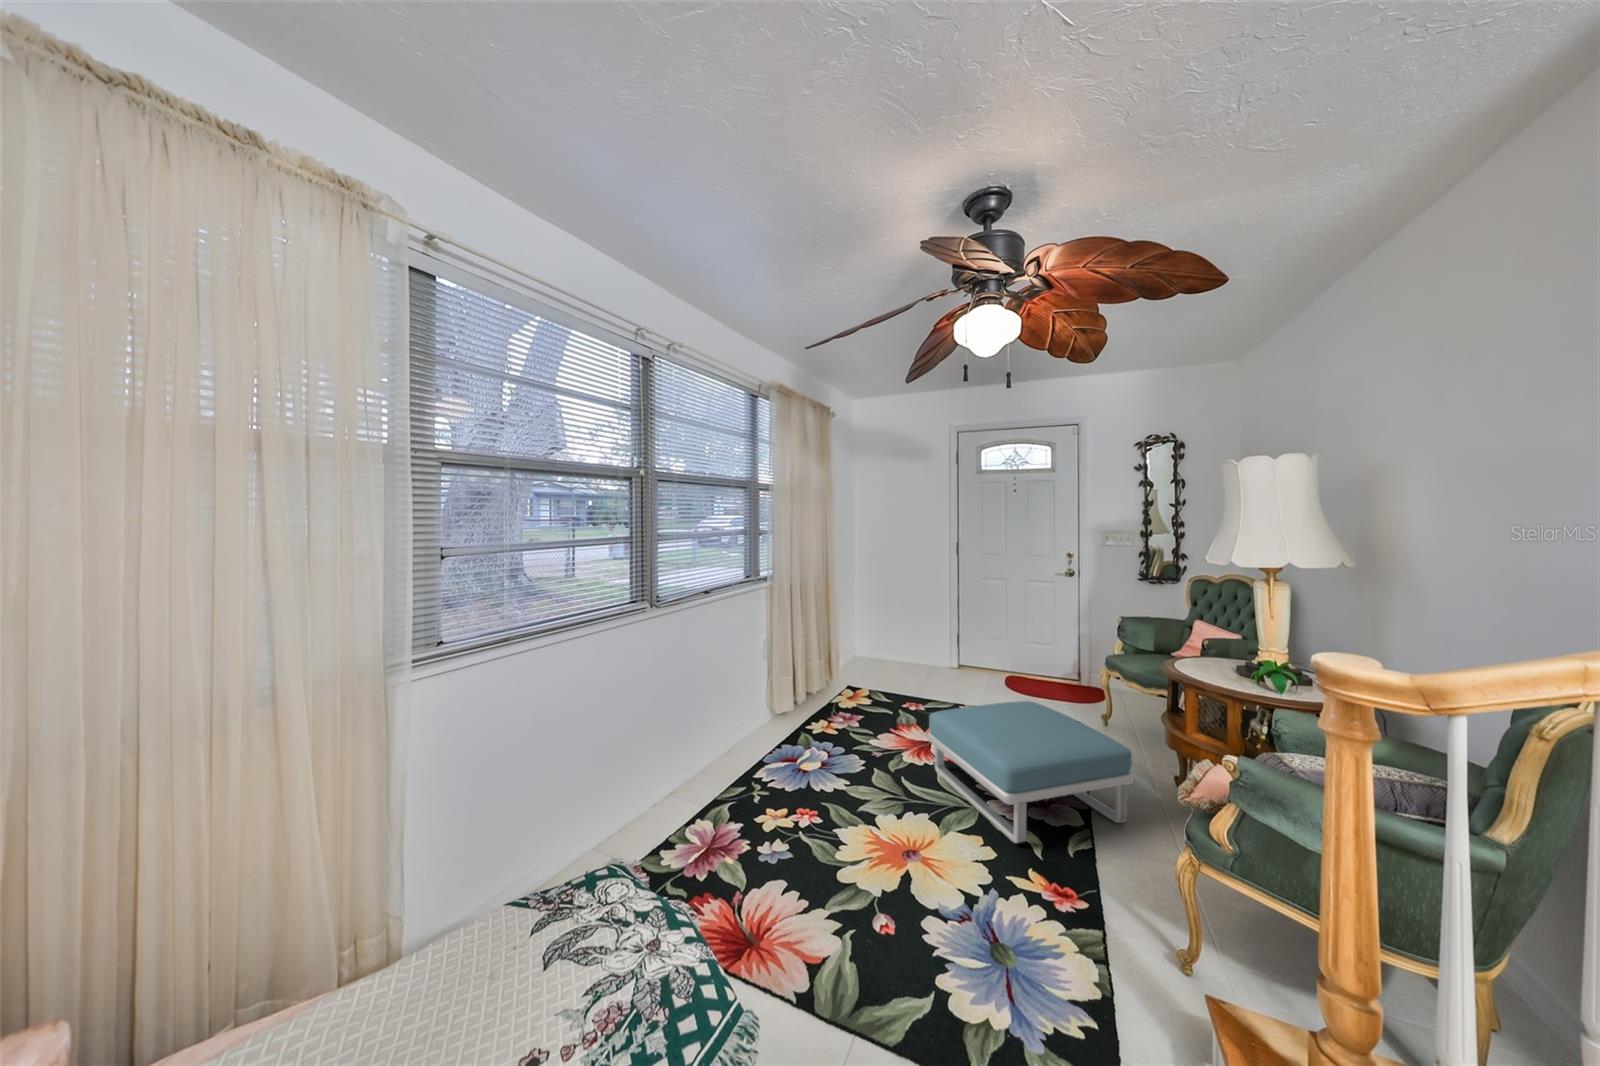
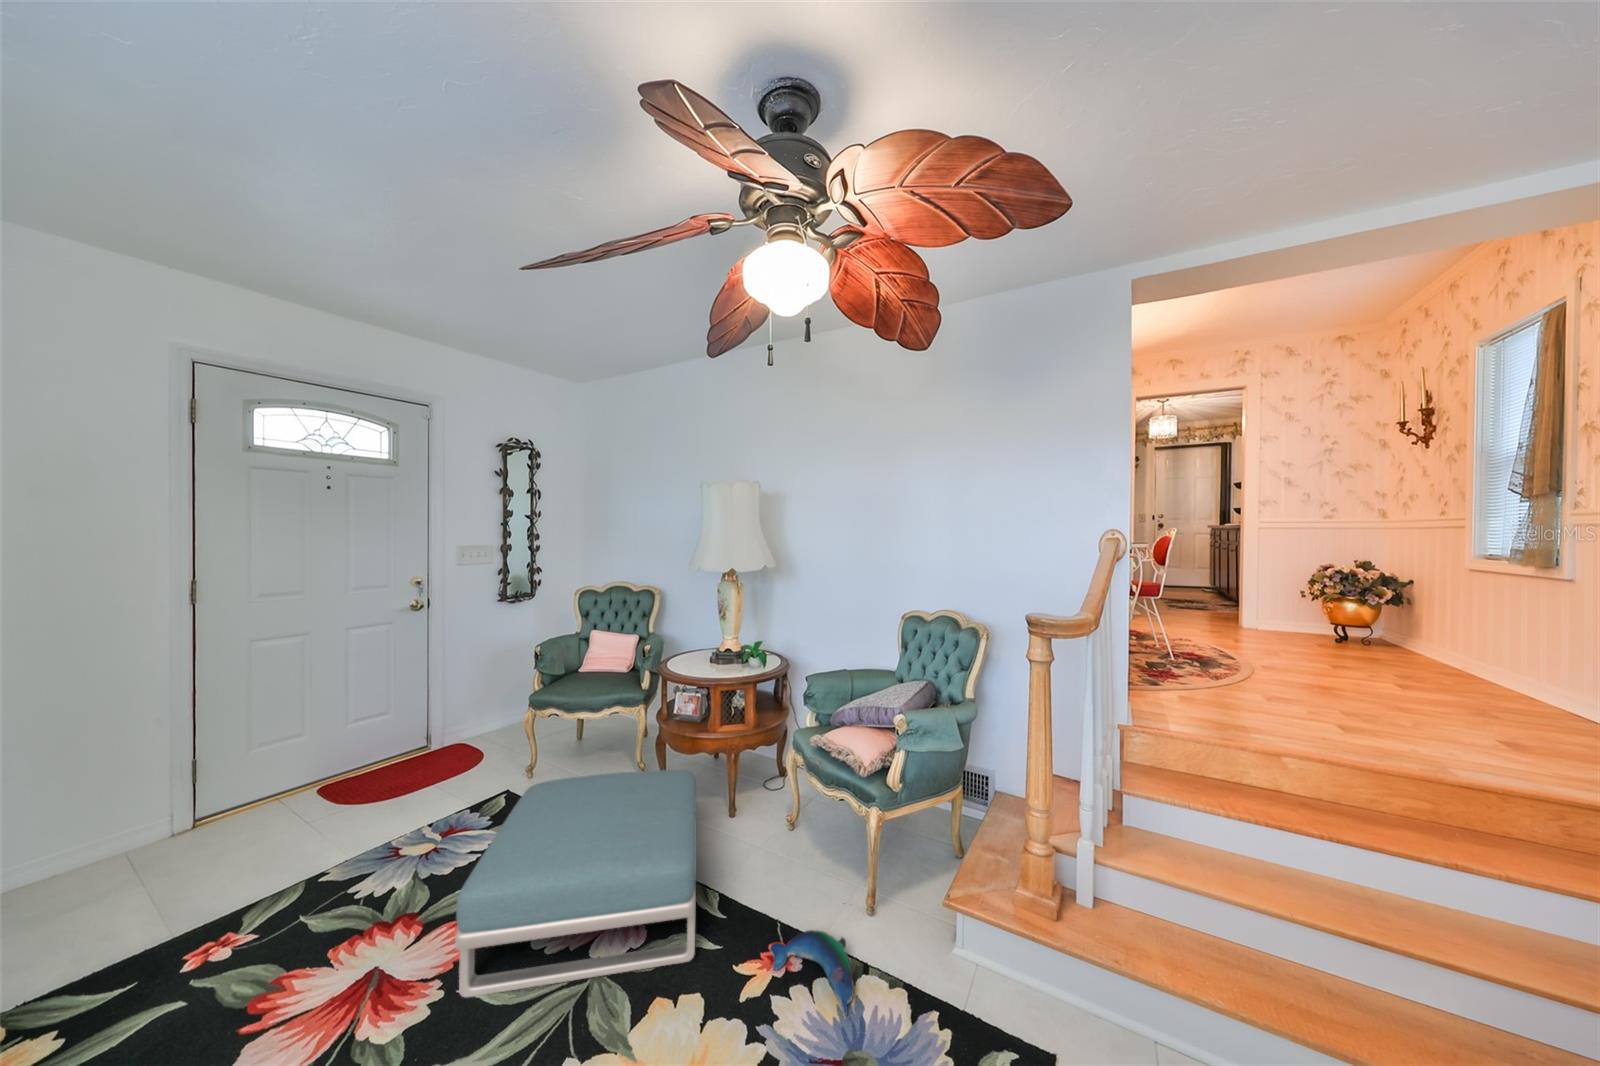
plush toy: none [1036,881,1095,946] -> present [770,930,854,1015]

